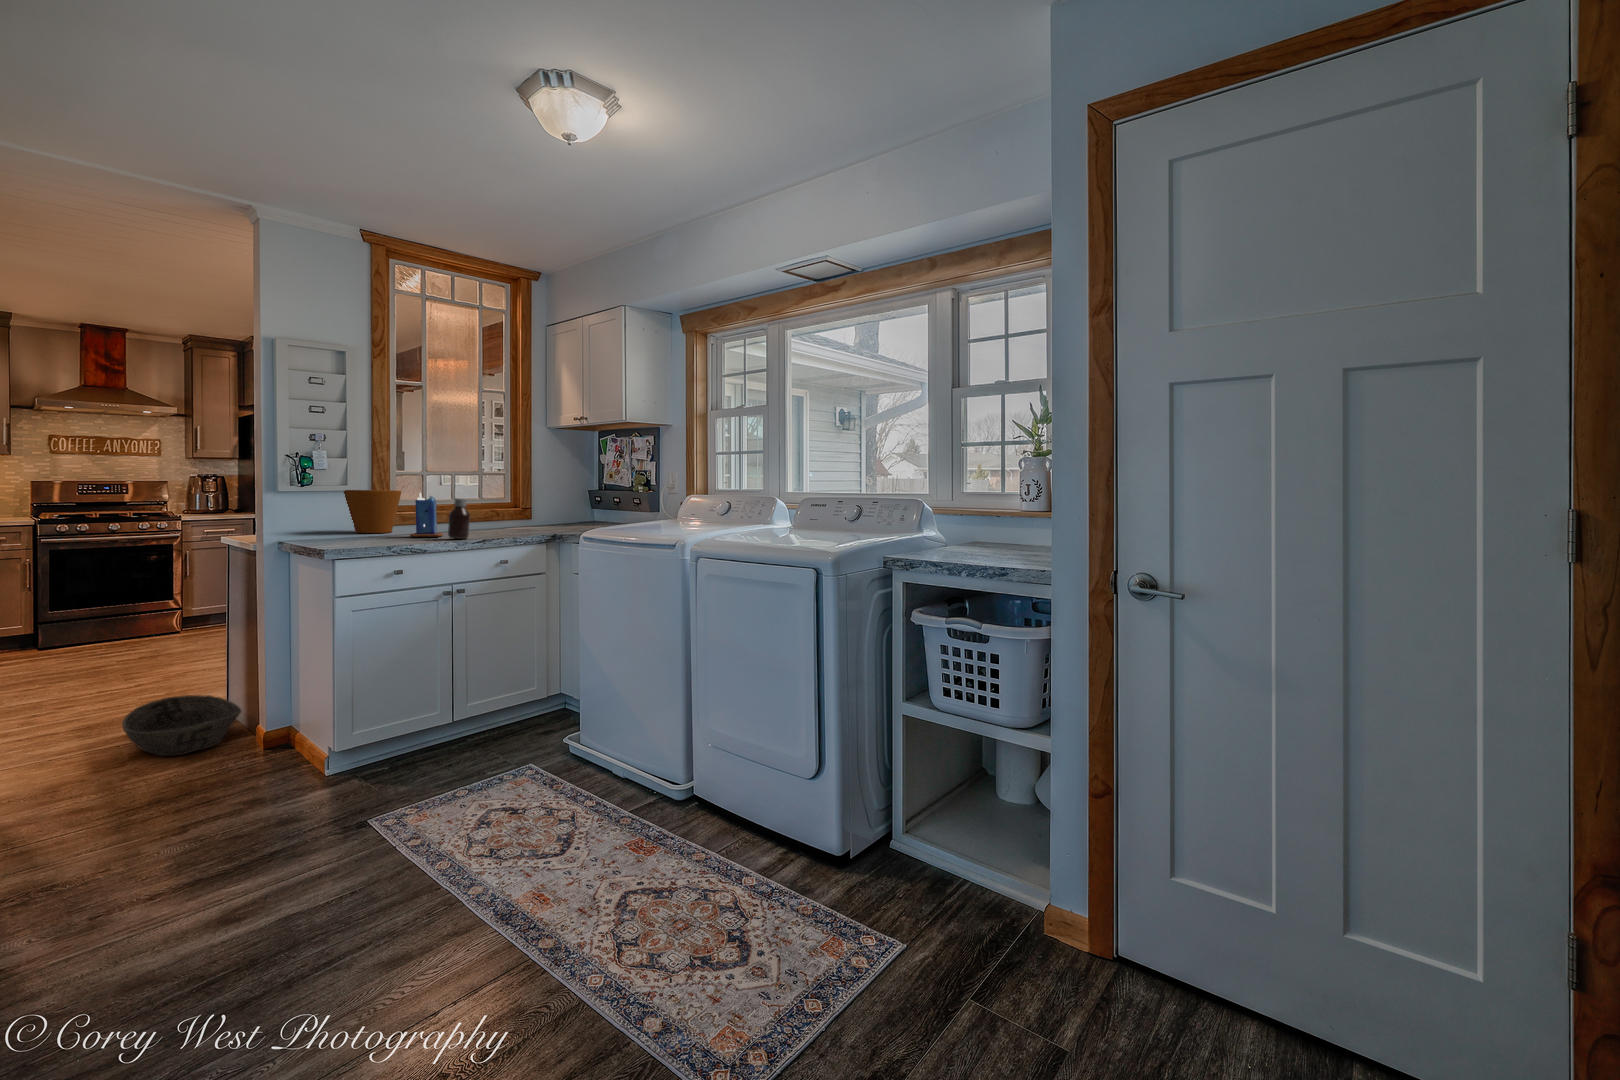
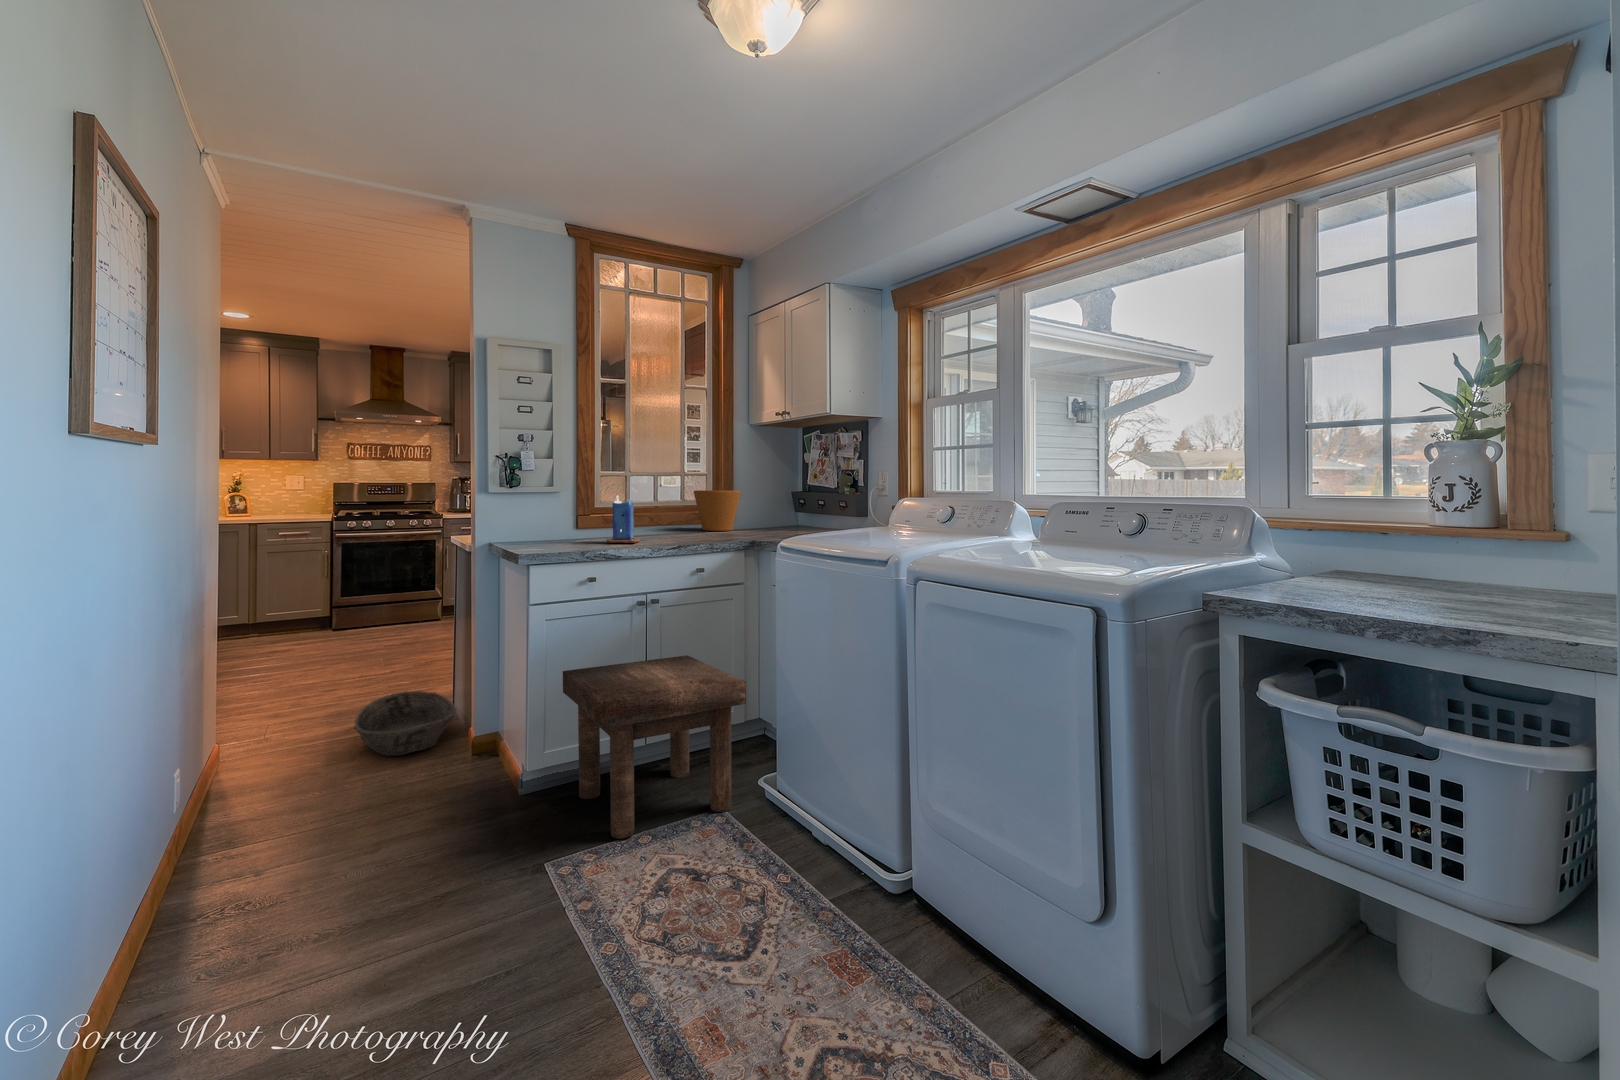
flower pot: present [344,490,401,533] -> present [694,490,741,531]
bottle: present [448,498,470,539] -> none [643,502,665,546]
stool: none [372,638,553,794] -> present [563,655,746,839]

